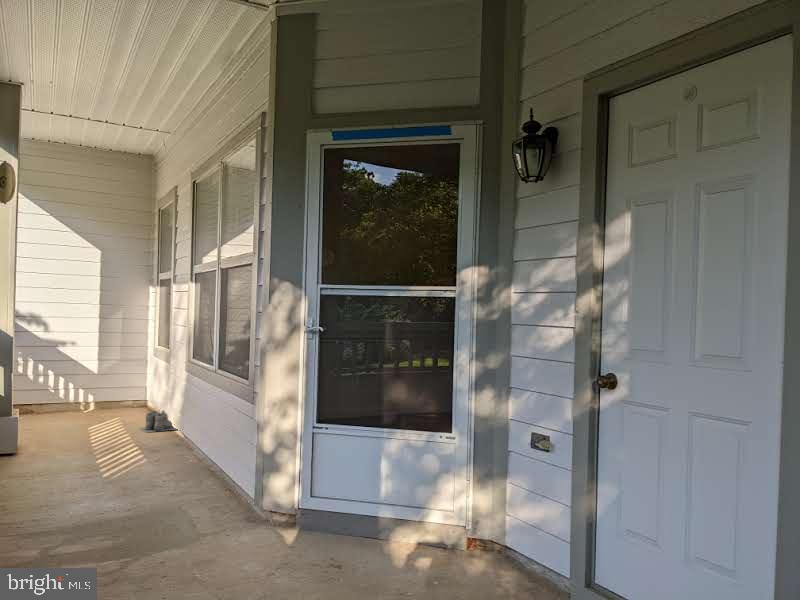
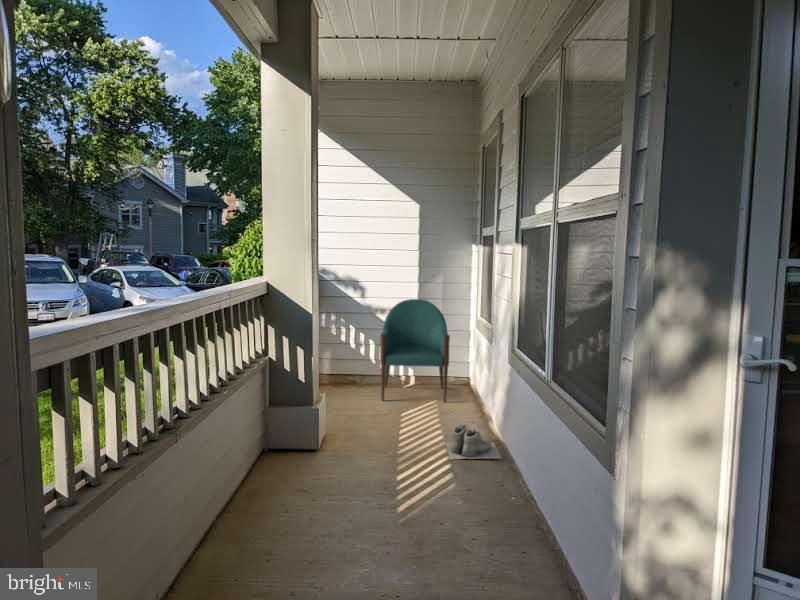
chair: none [66,332,133,418] -> present [380,299,450,402]

